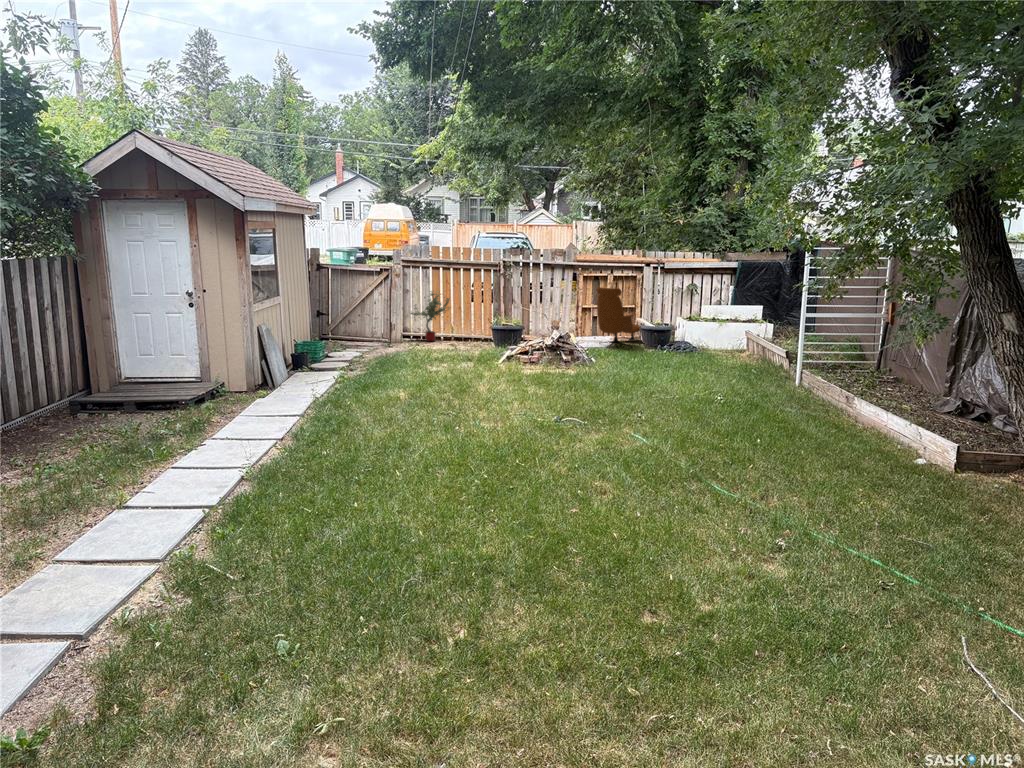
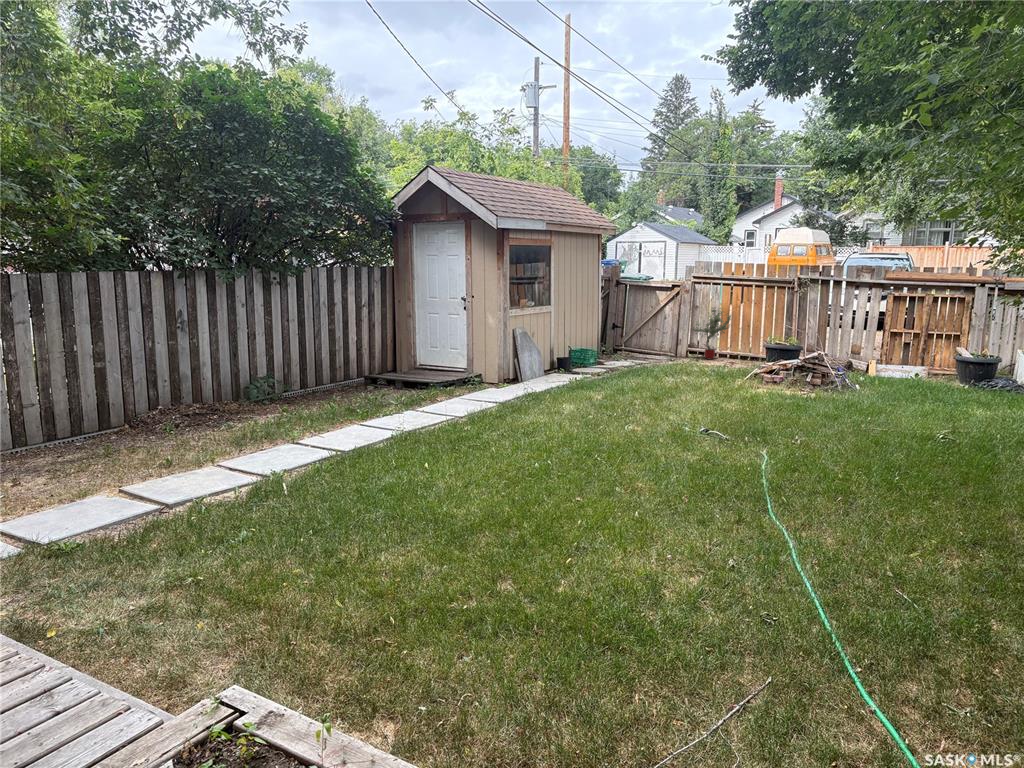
lounge chair: present [597,287,640,348] -> none [891,308,971,384]

